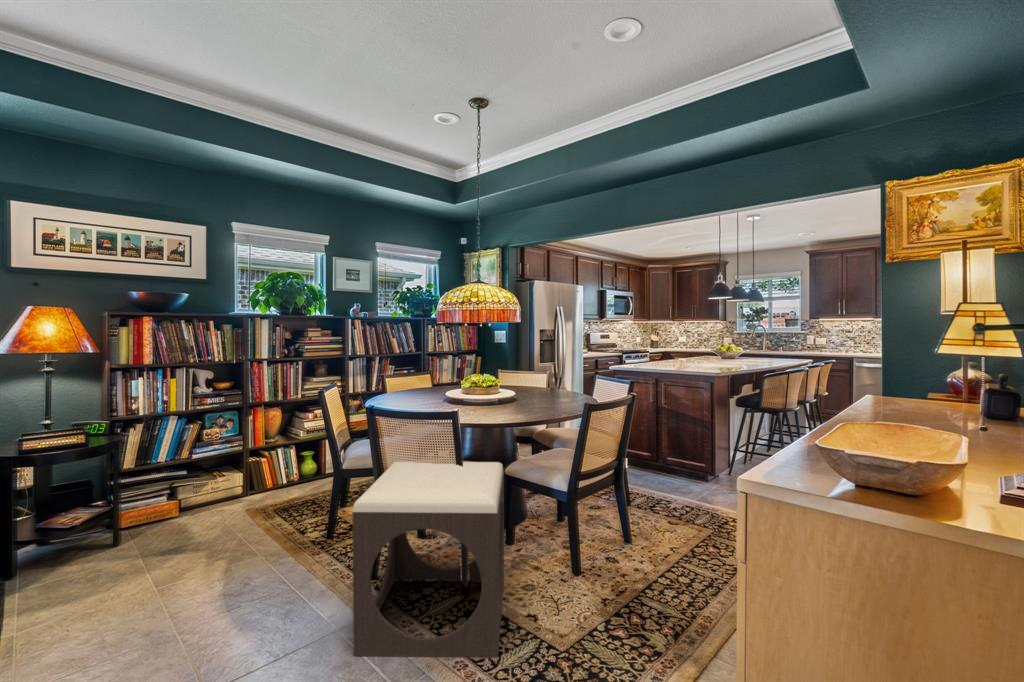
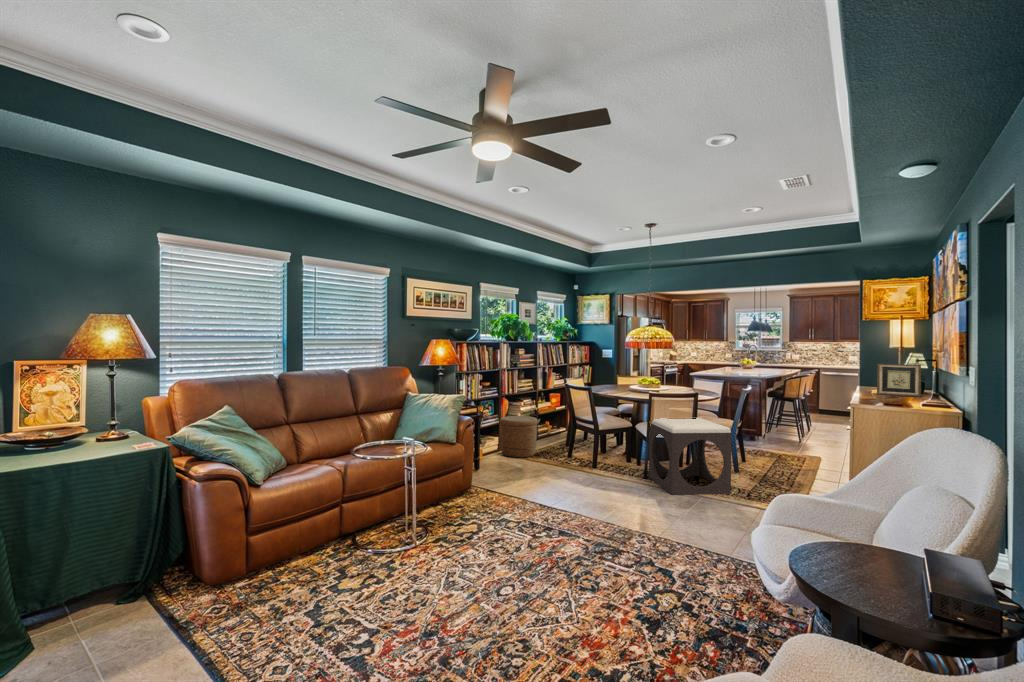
picture frame: none [892,346,1005,428] -> present [877,364,921,397]
woven basket: none [231,437,301,513] -> present [500,416,538,458]

